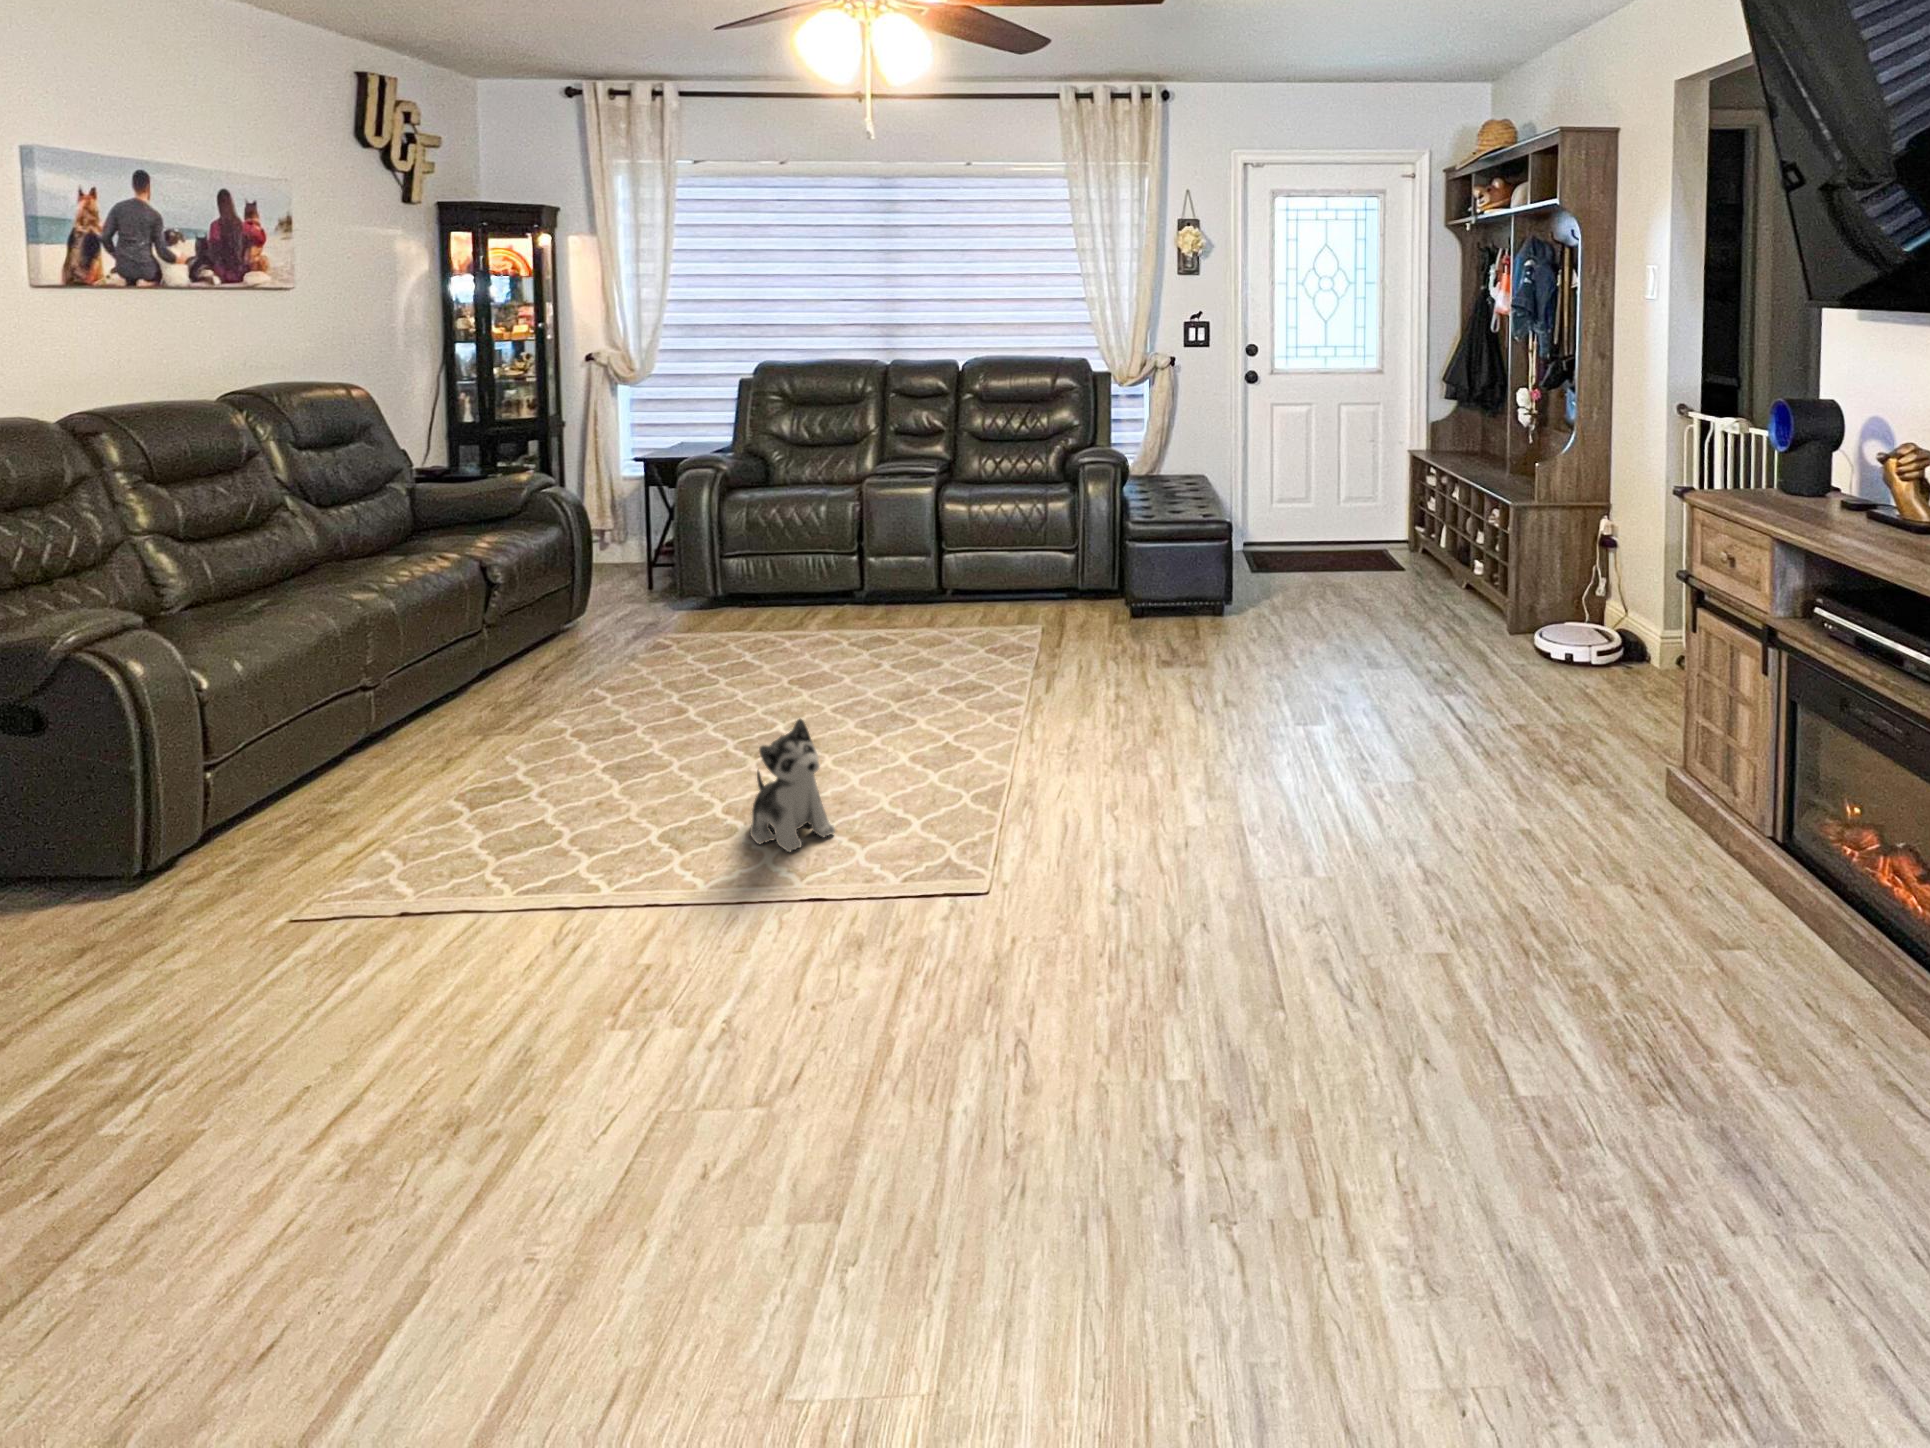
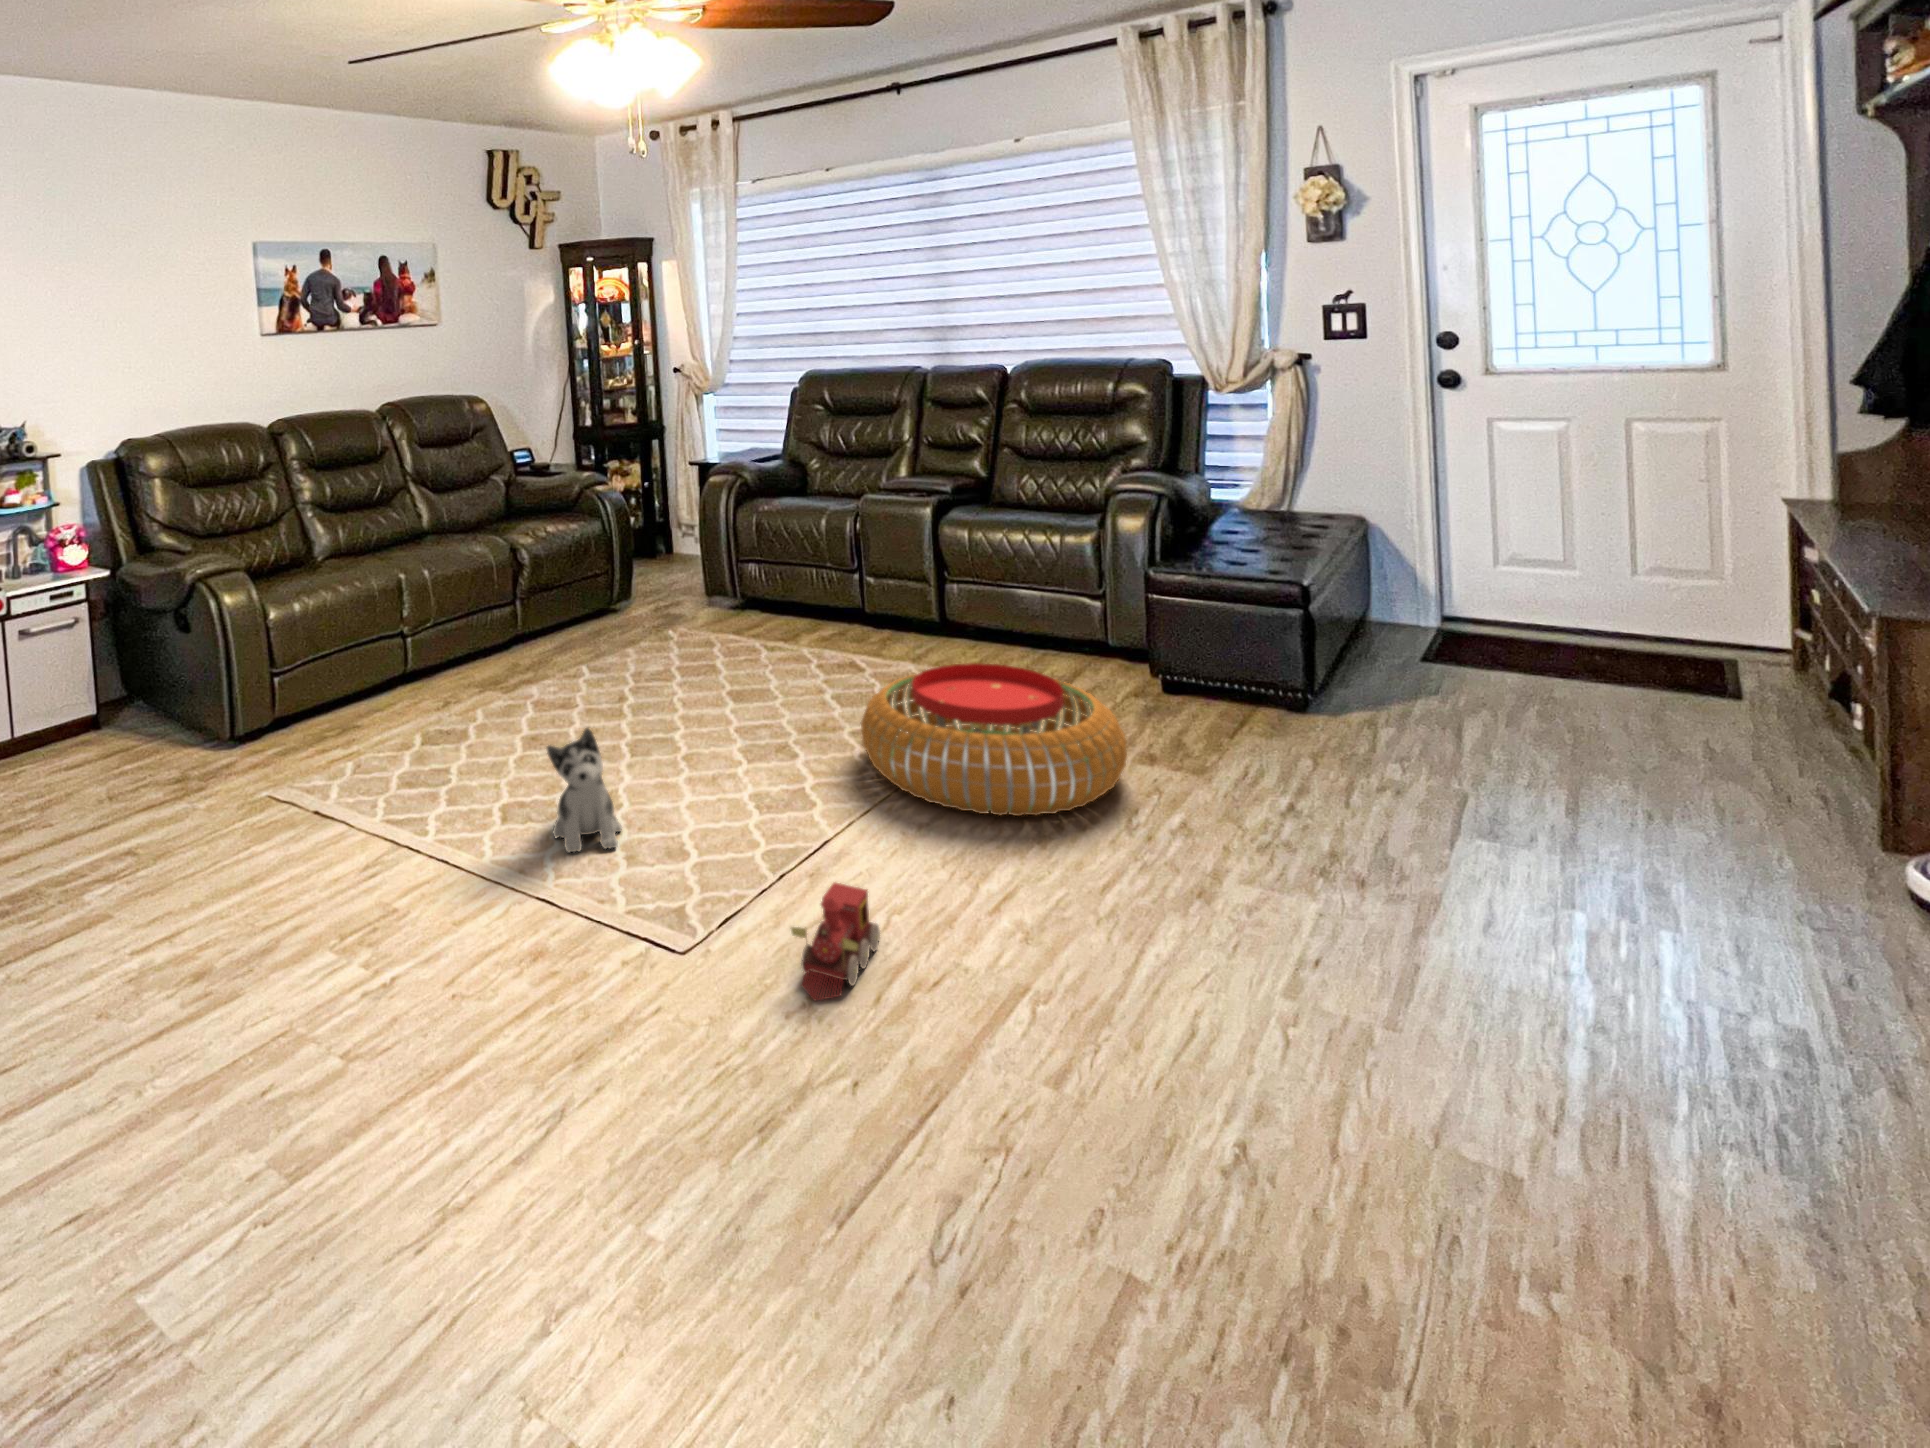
pouf: none [974,604,1178,724] -> present [861,663,1127,816]
toy train: none [1084,787,1144,883] -> present [791,883,880,999]

